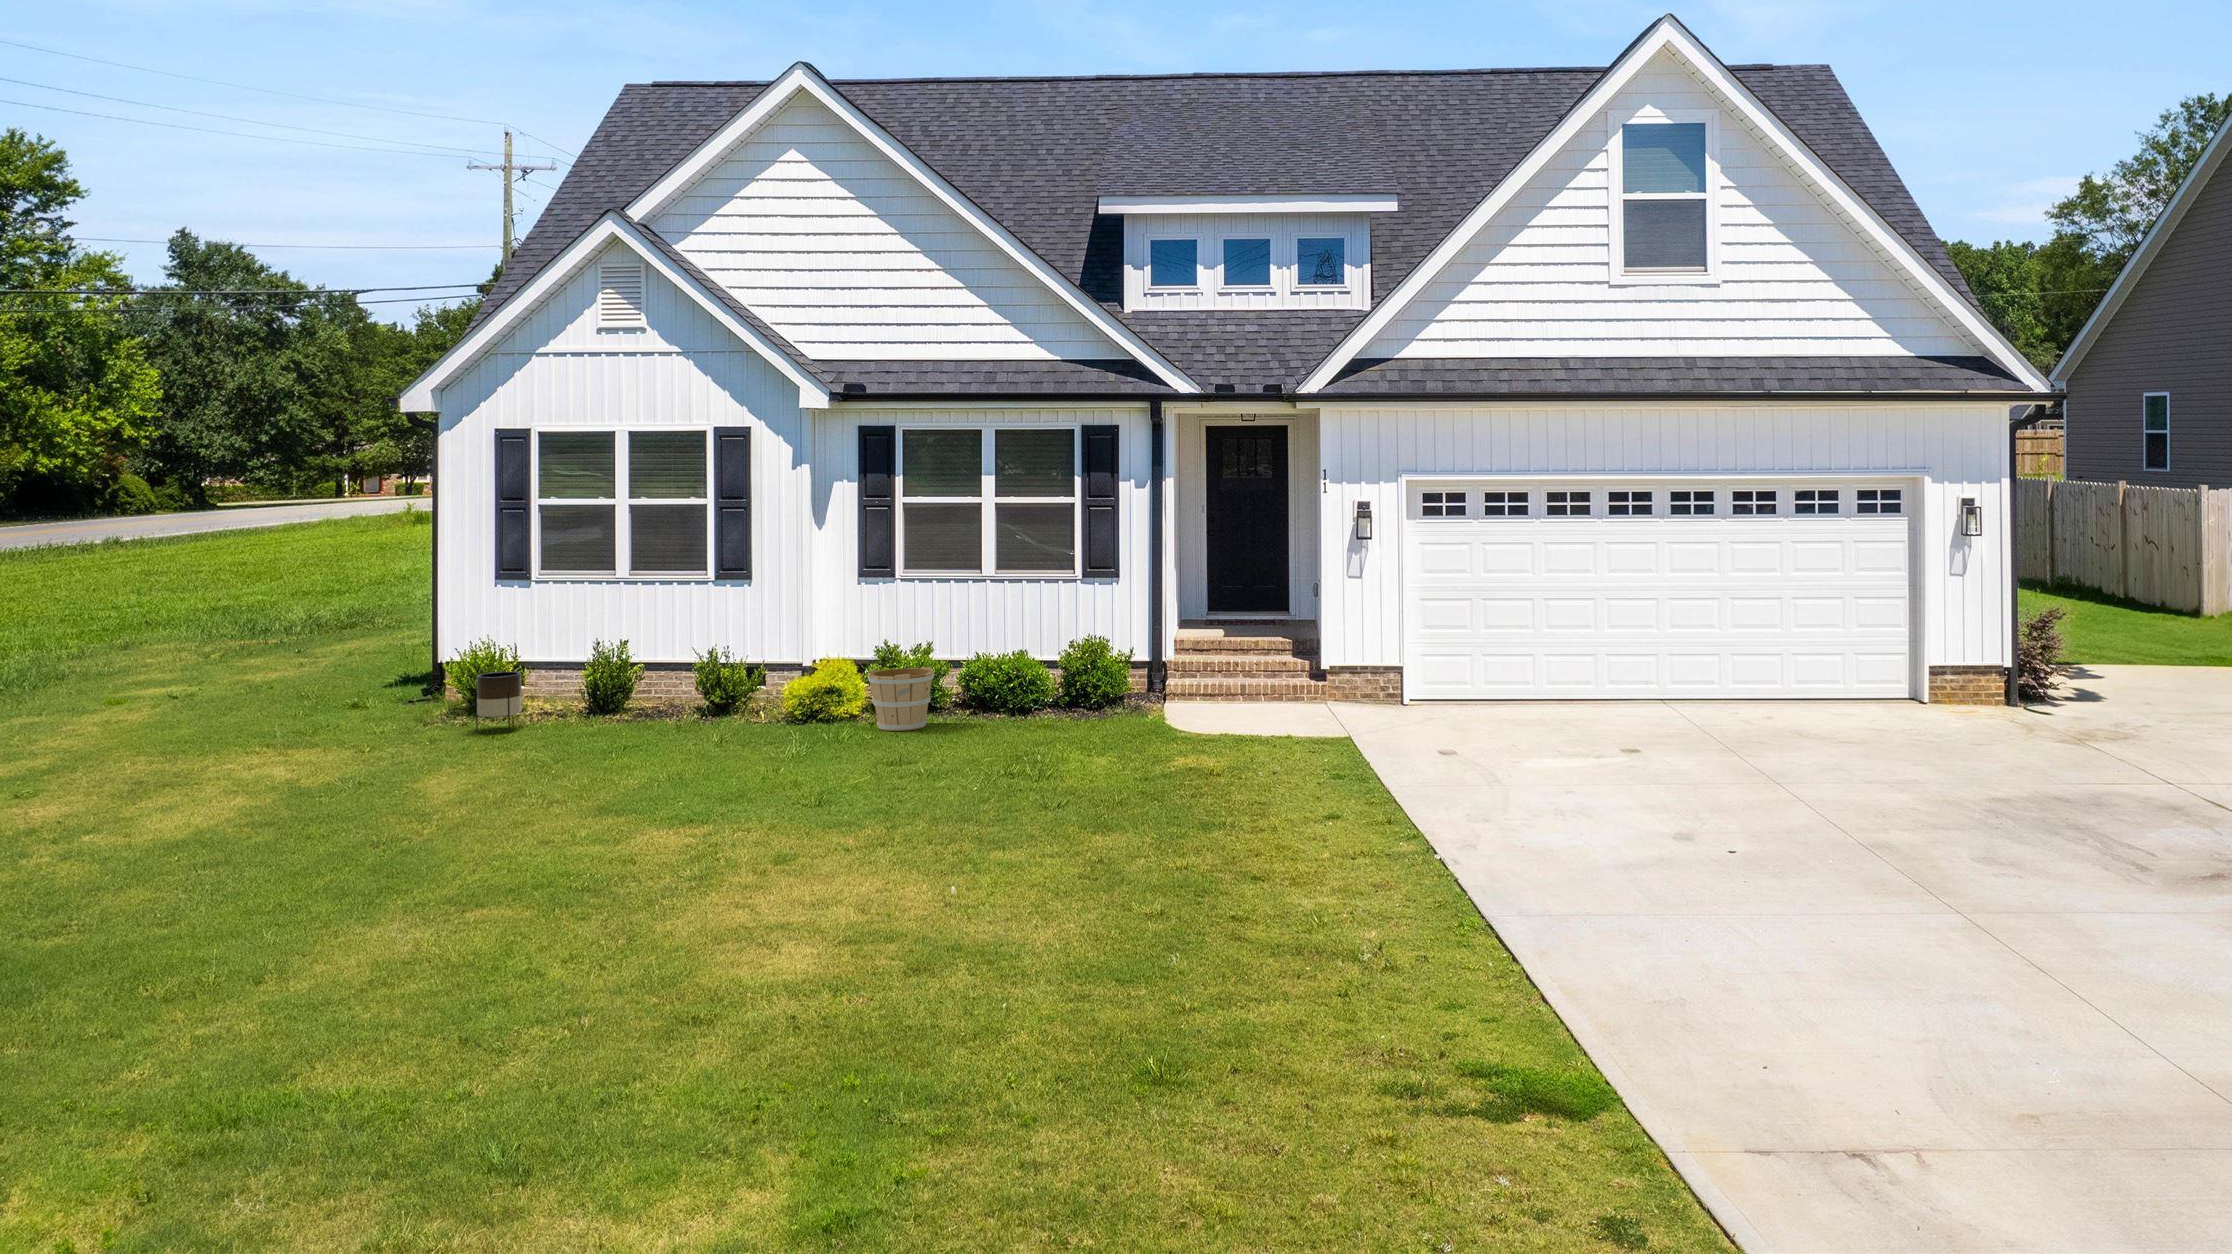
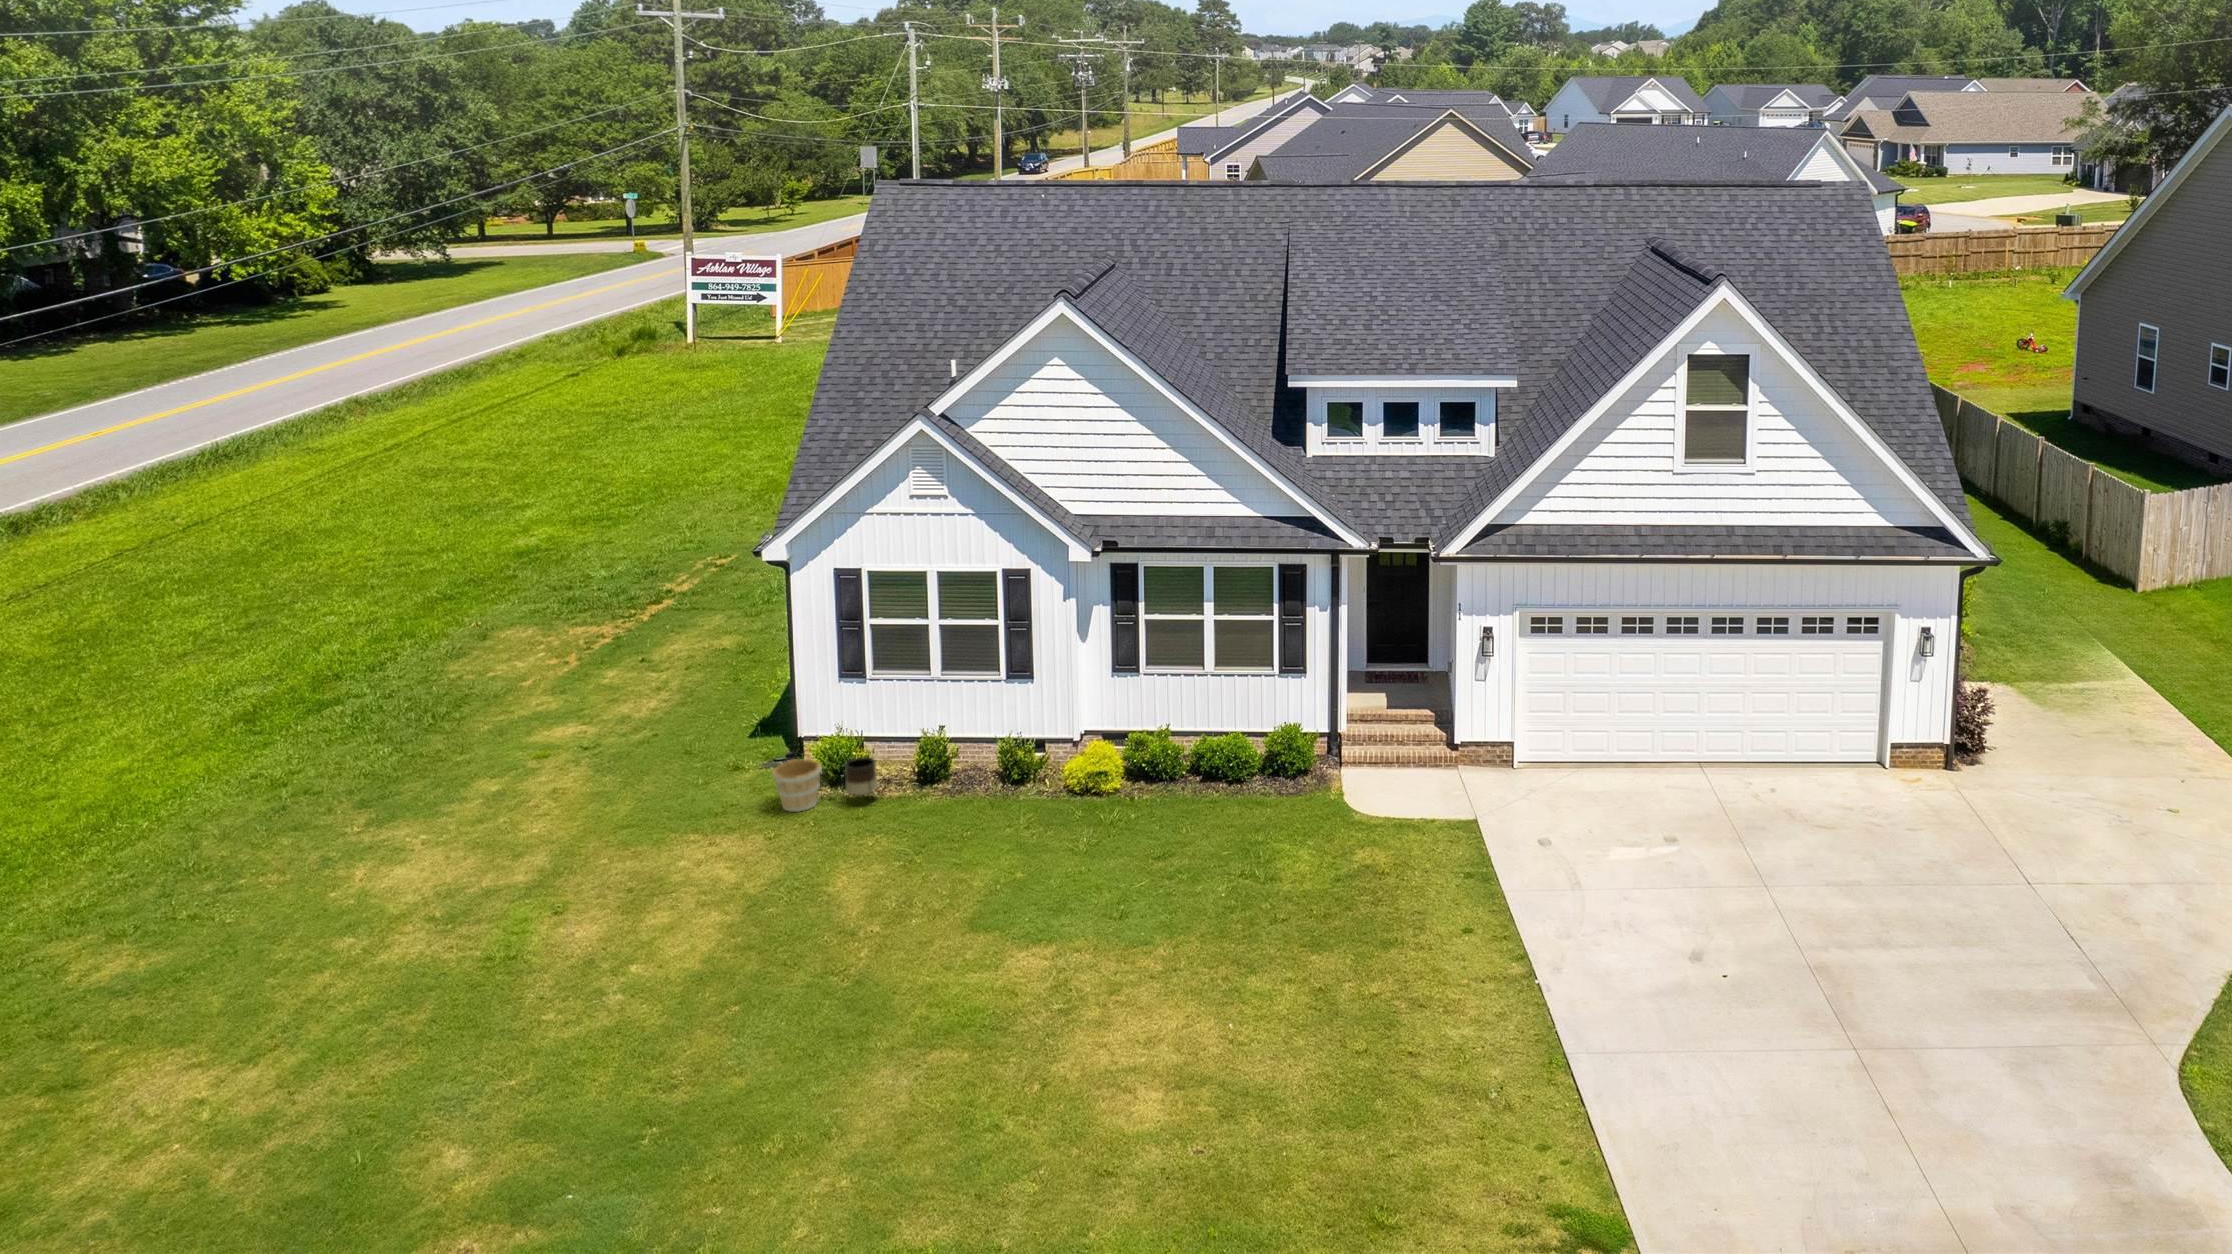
wooden bucket: present [868,667,934,731] -> present [772,759,822,812]

